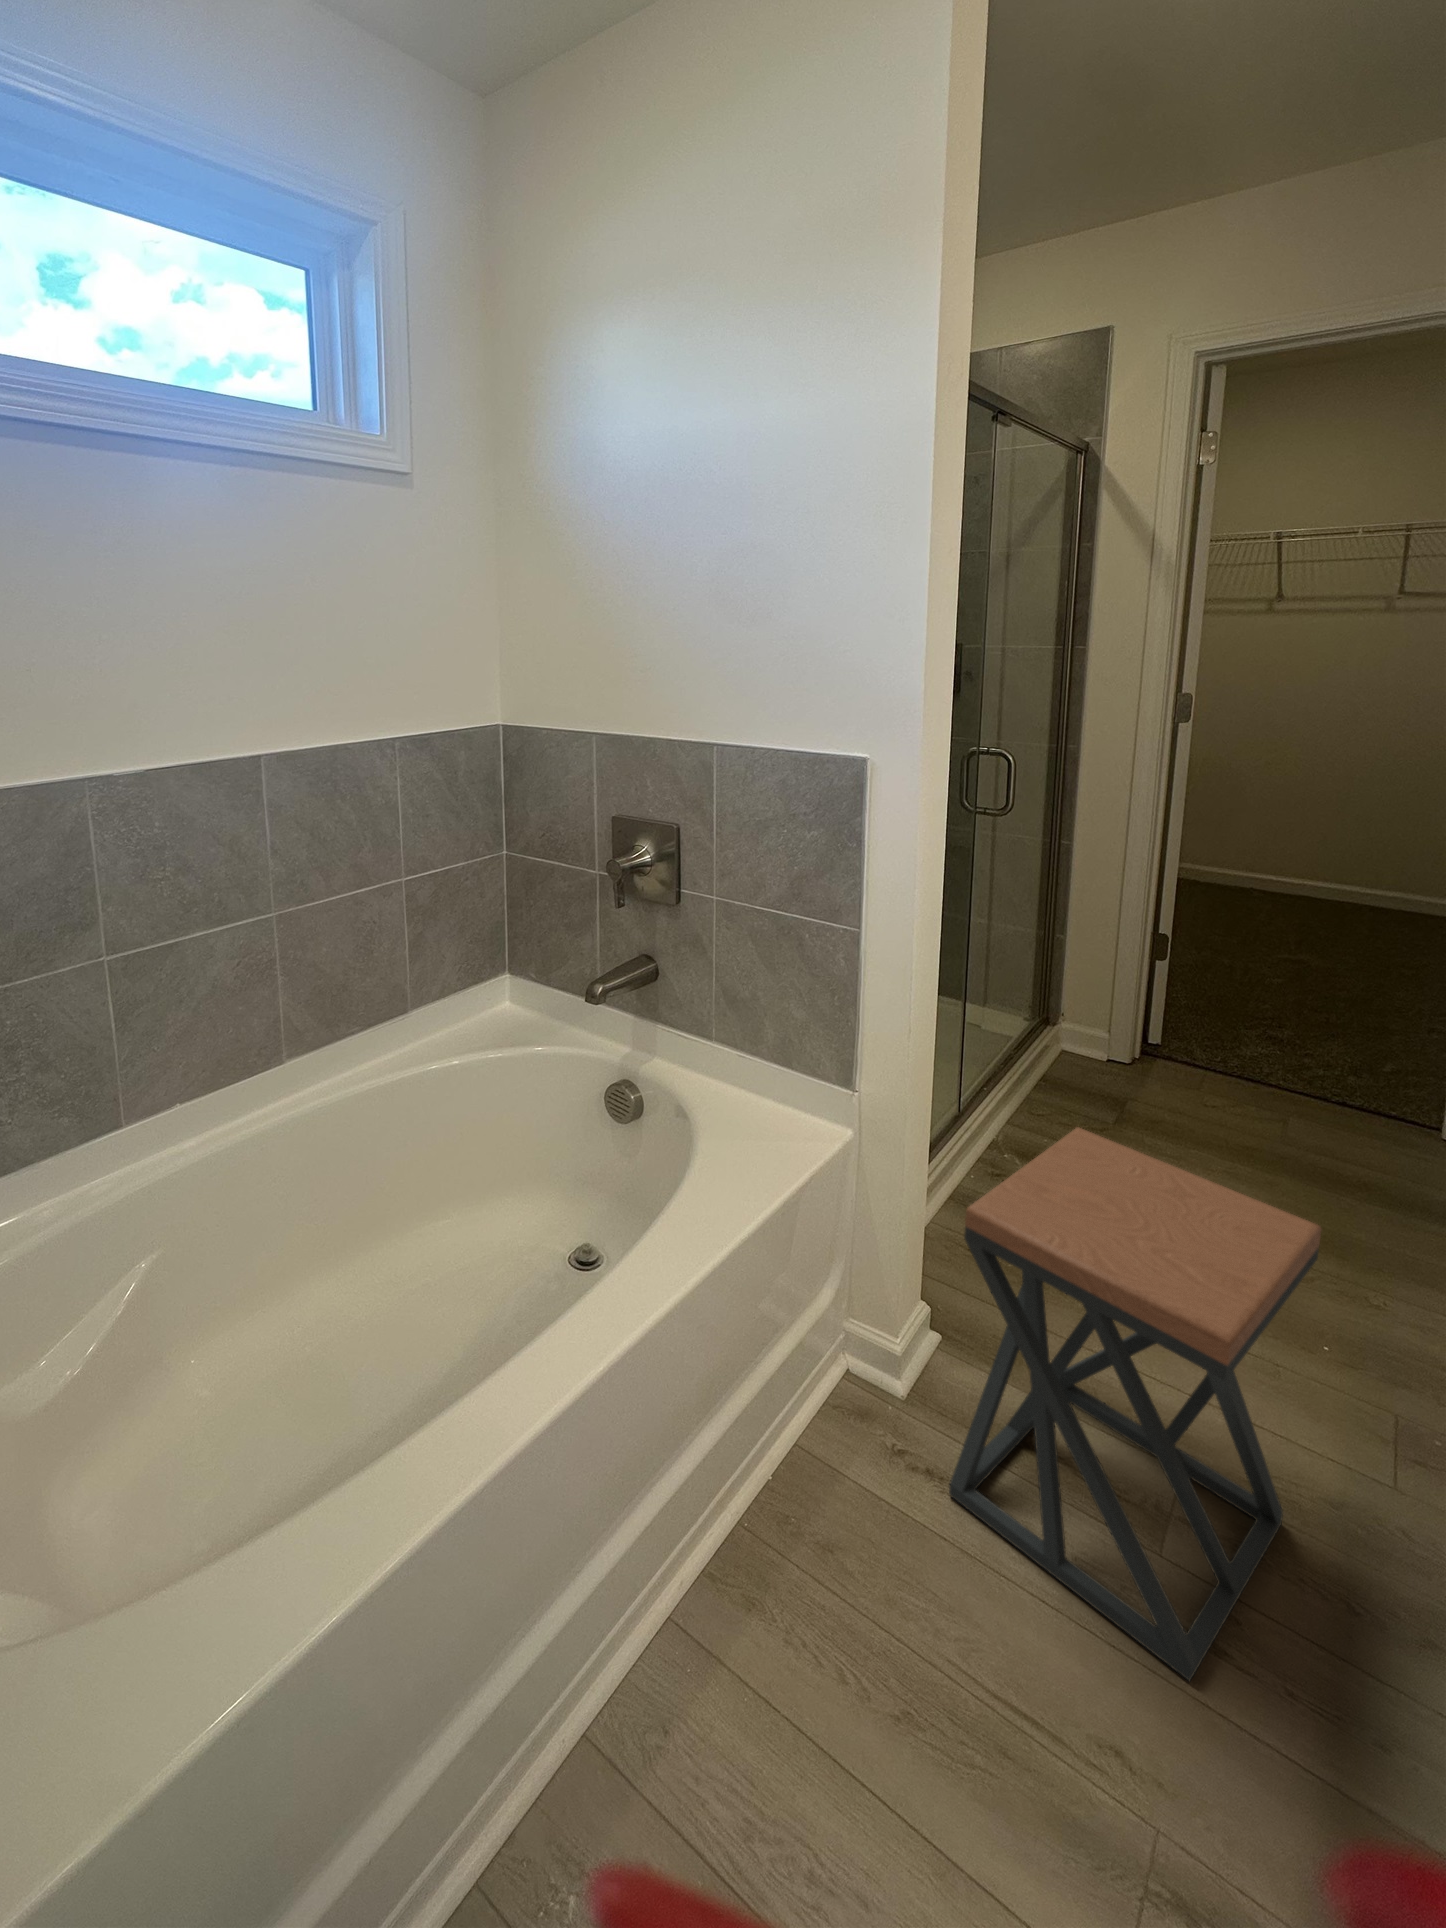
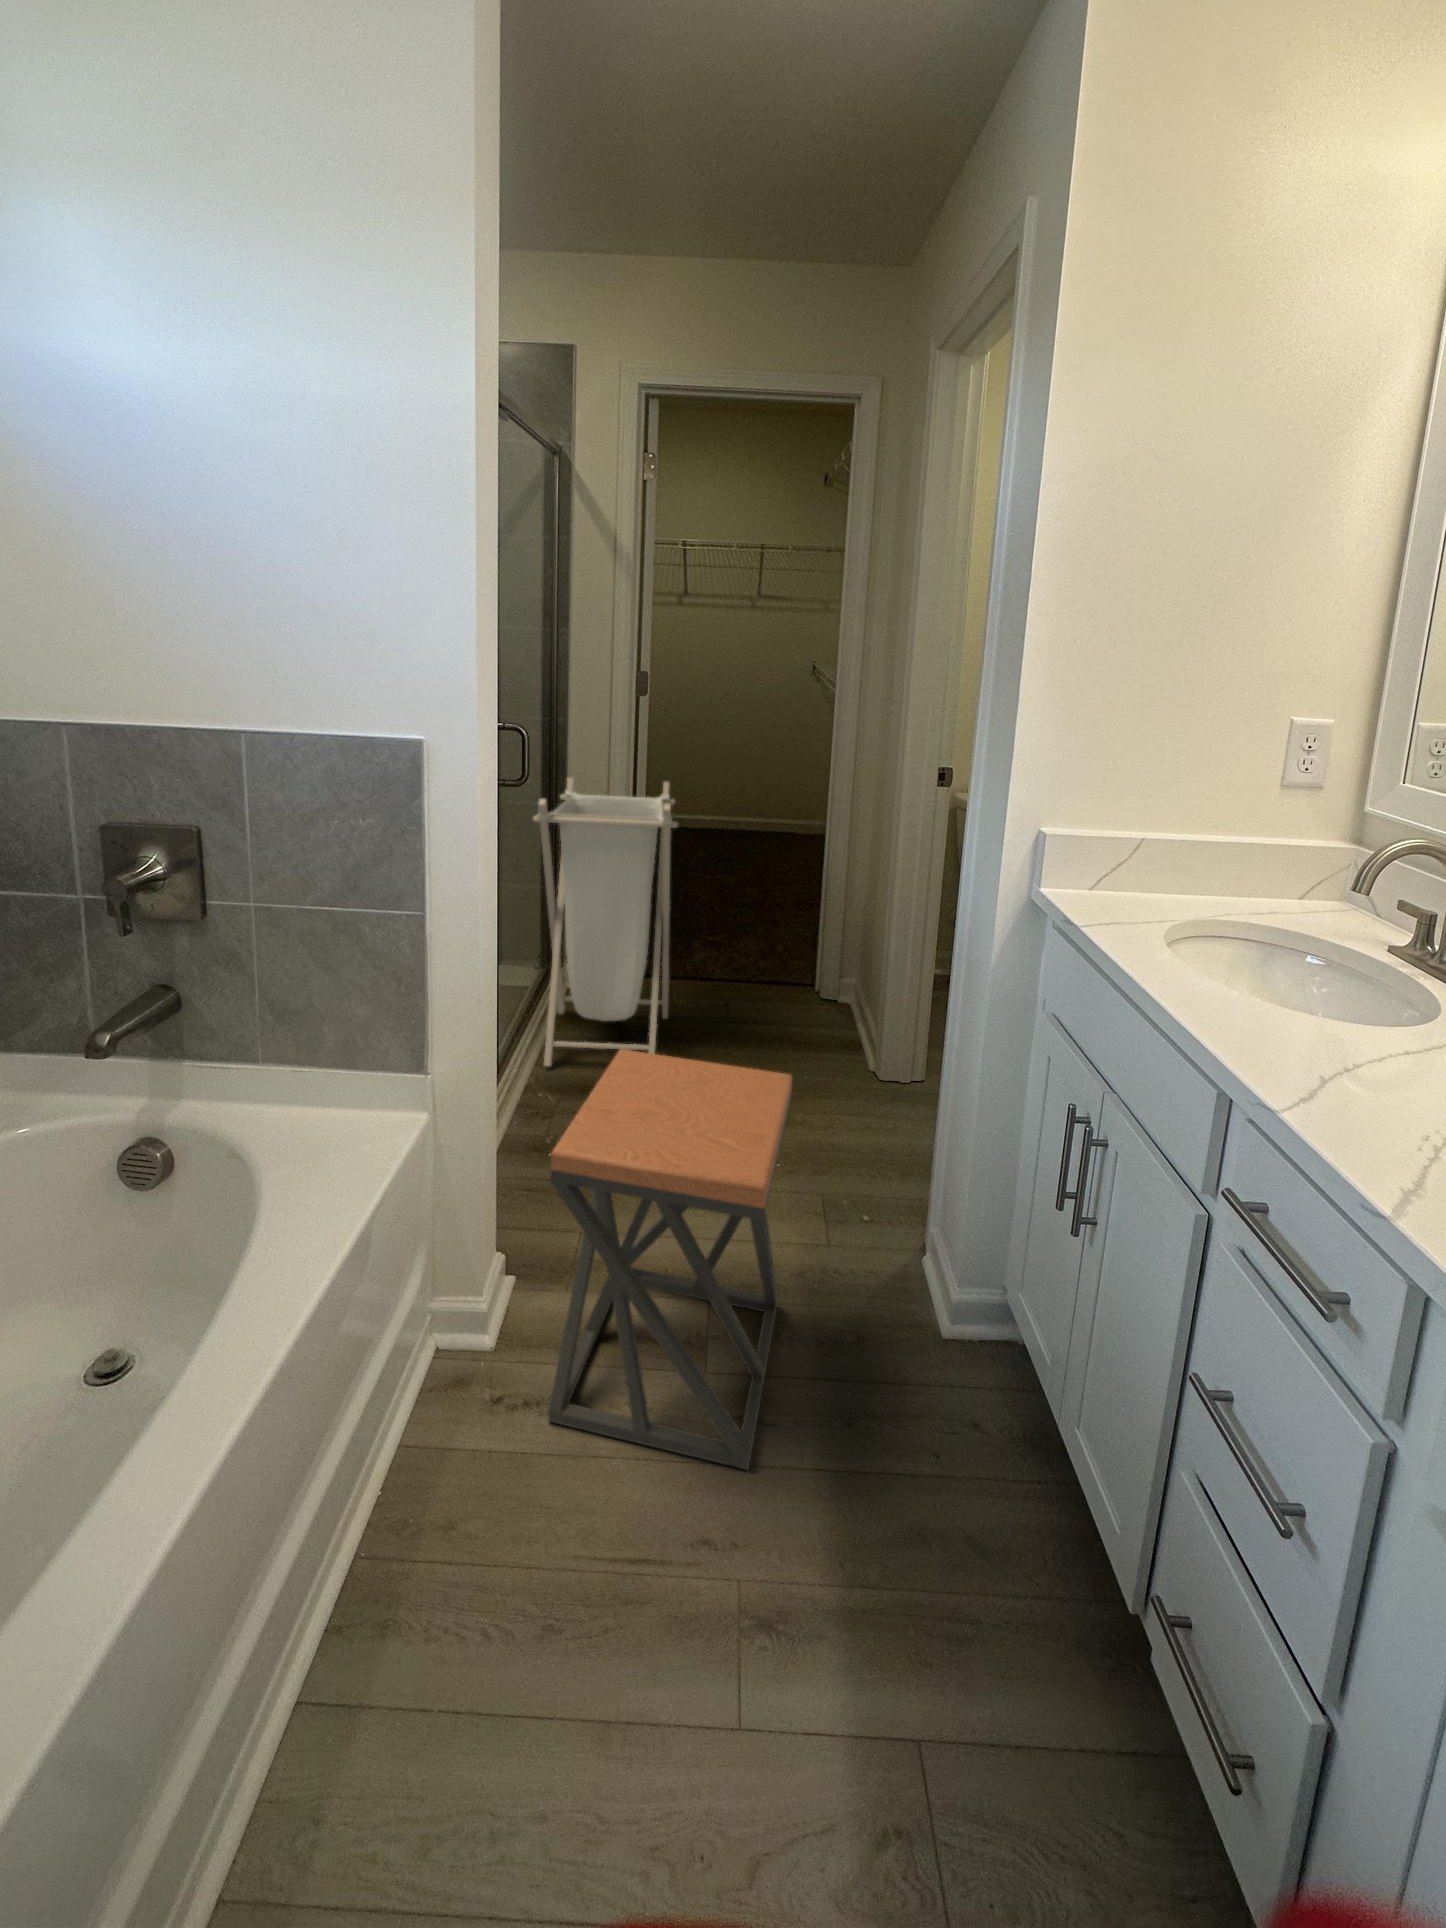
laundry hamper: none [1012,802,1221,1177] -> present [533,778,678,1066]

